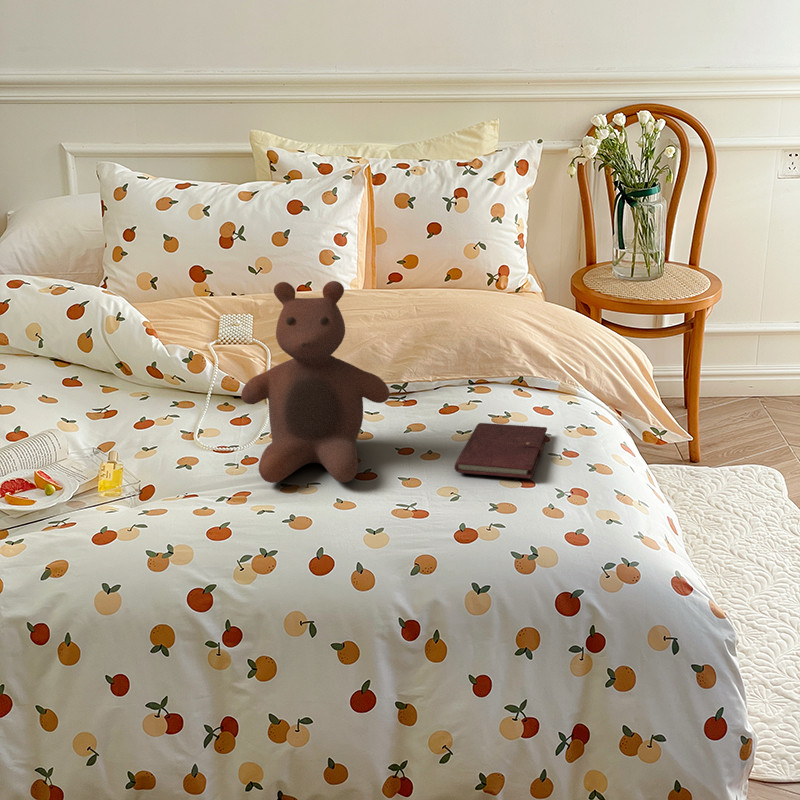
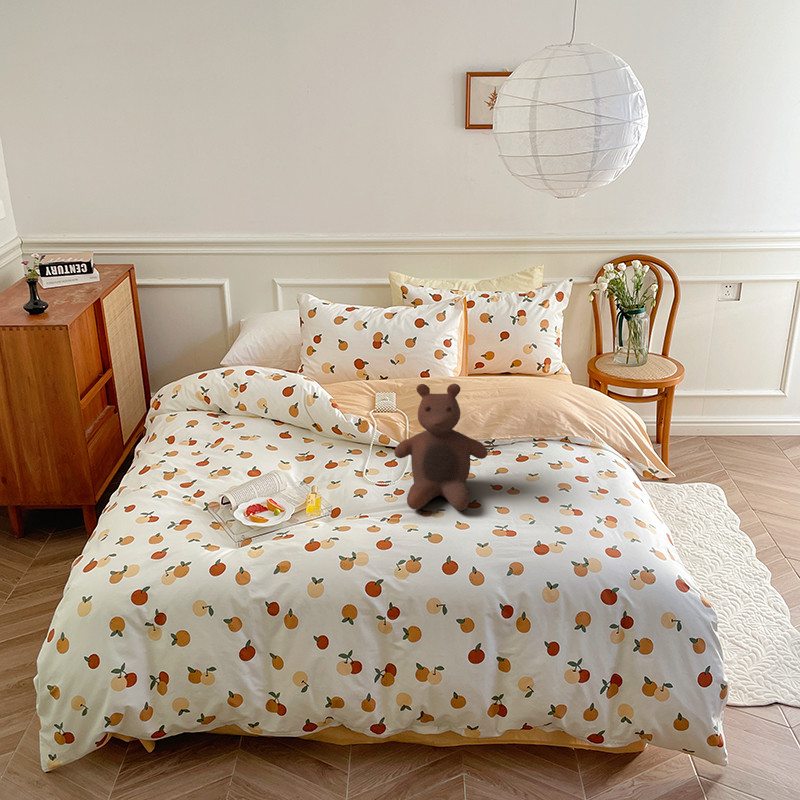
notebook: present [455,423,547,479] -> none [530,470,588,511]

